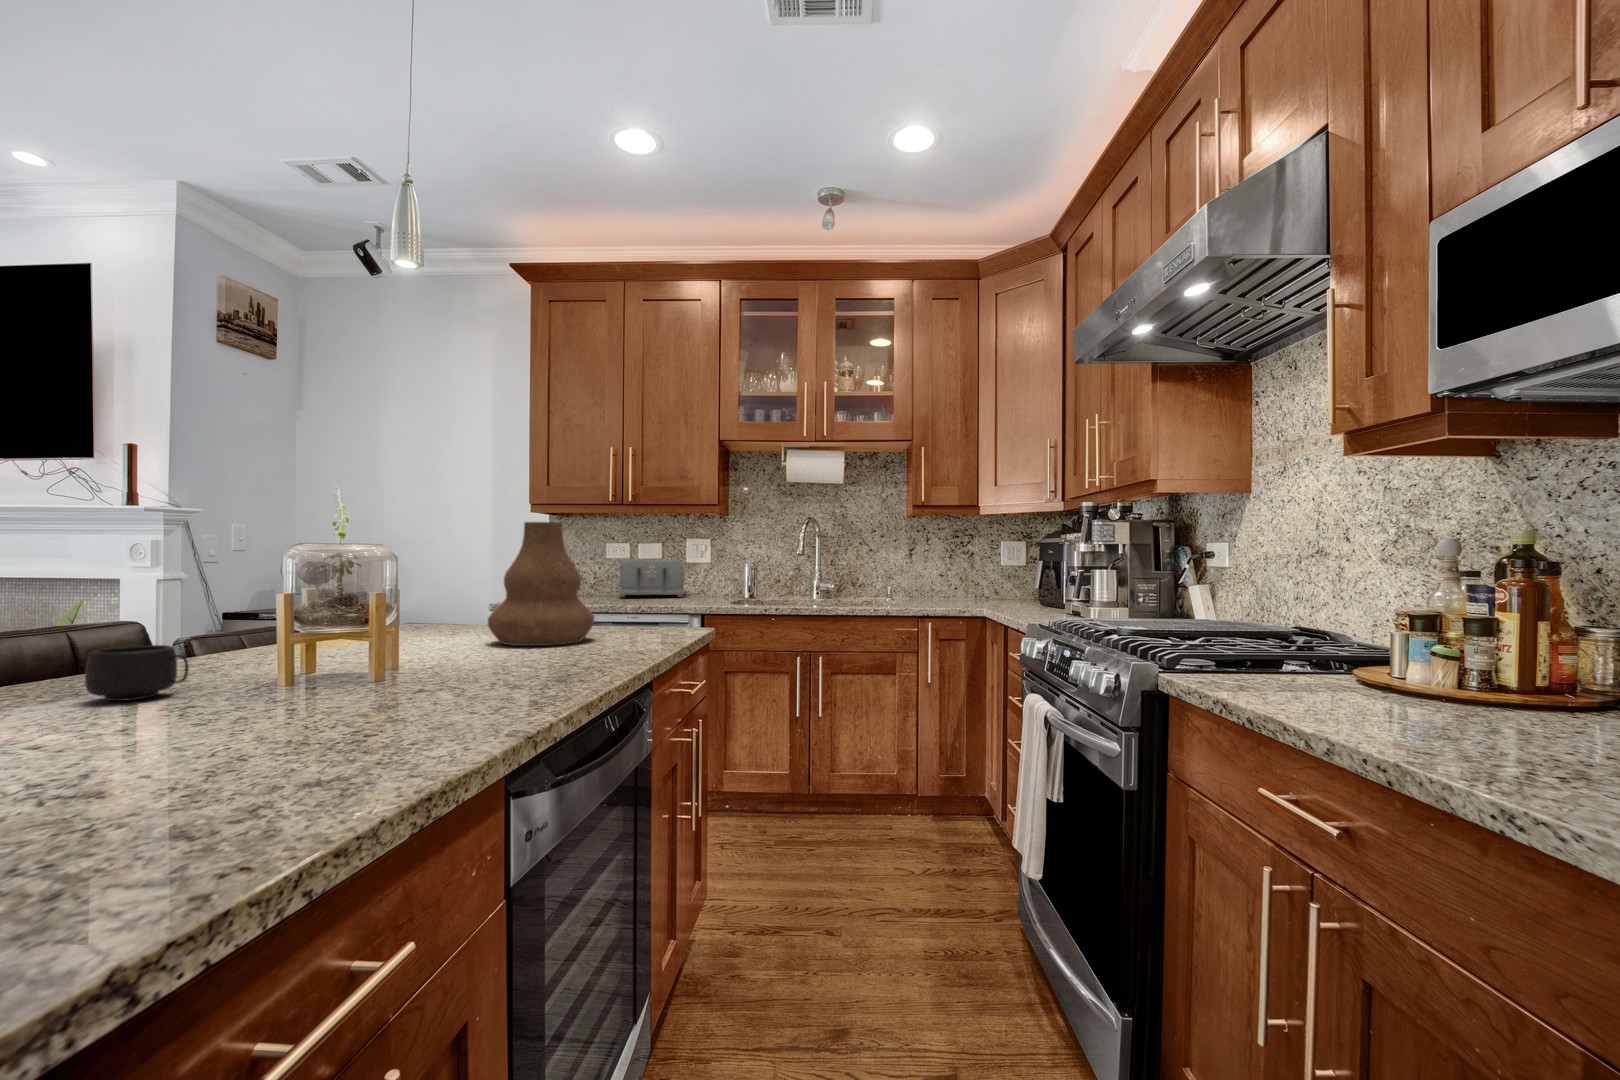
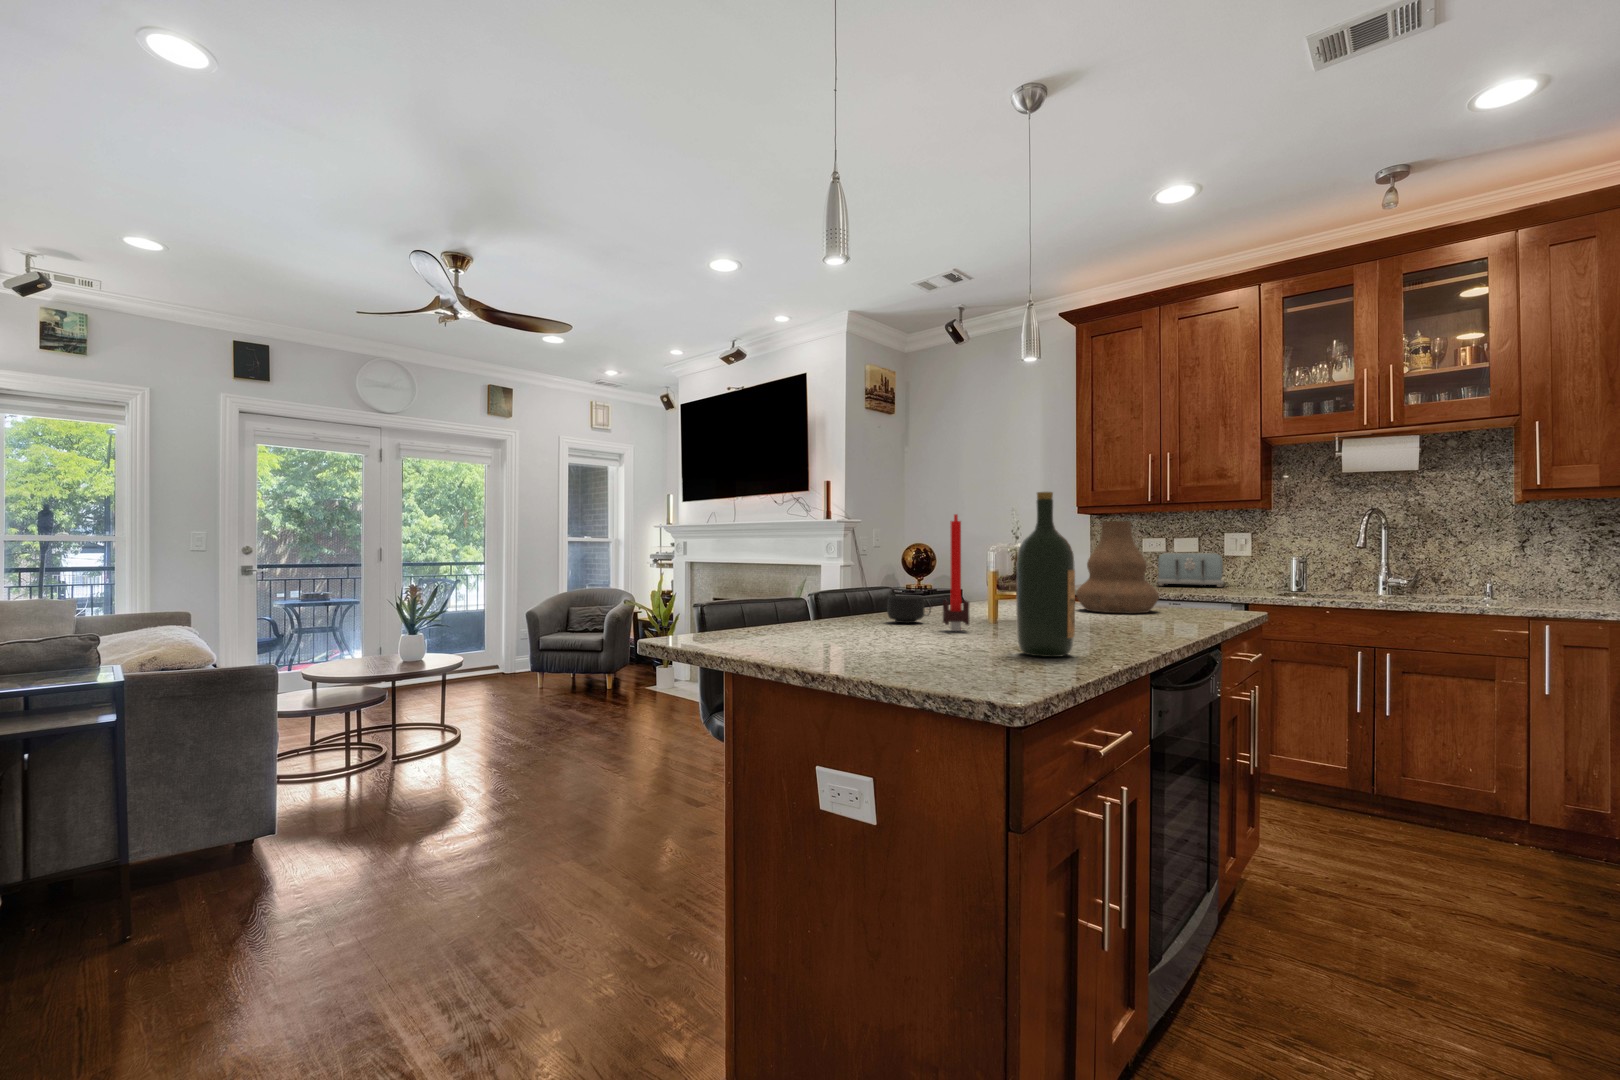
wine bottle: none [267,462,389,774] -> present [1016,492,1075,657]
candle: none [185,500,243,714] -> present [943,514,969,631]

